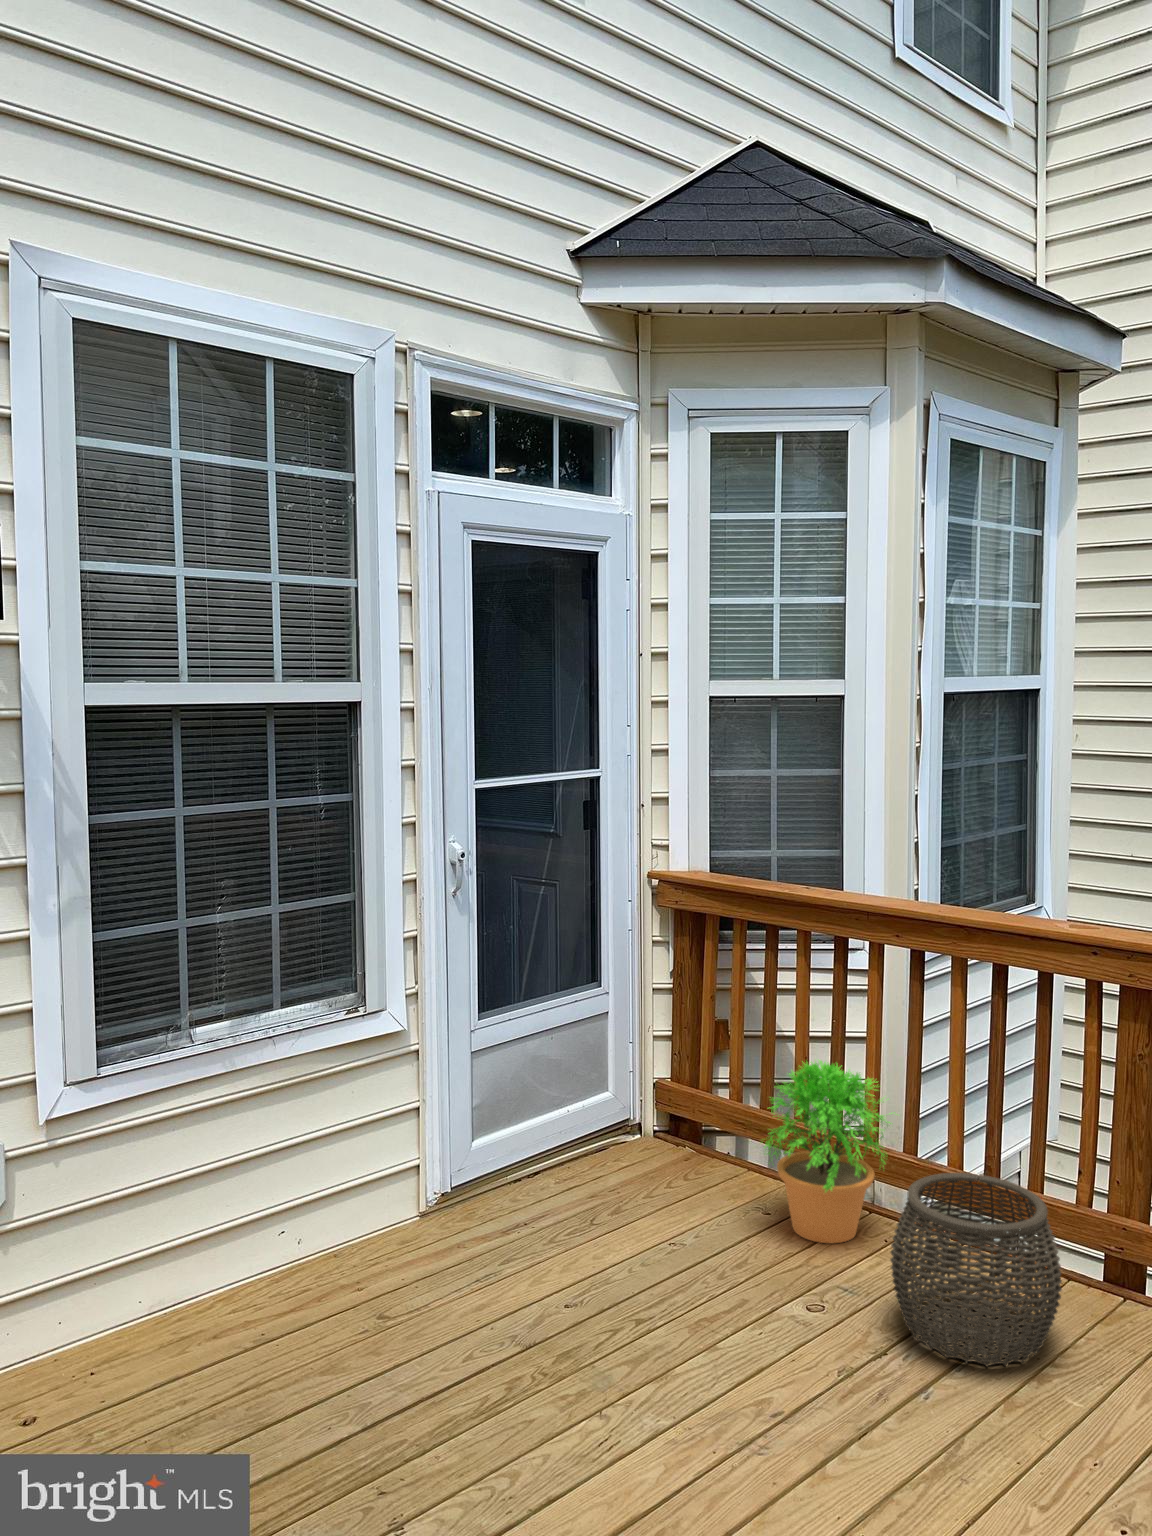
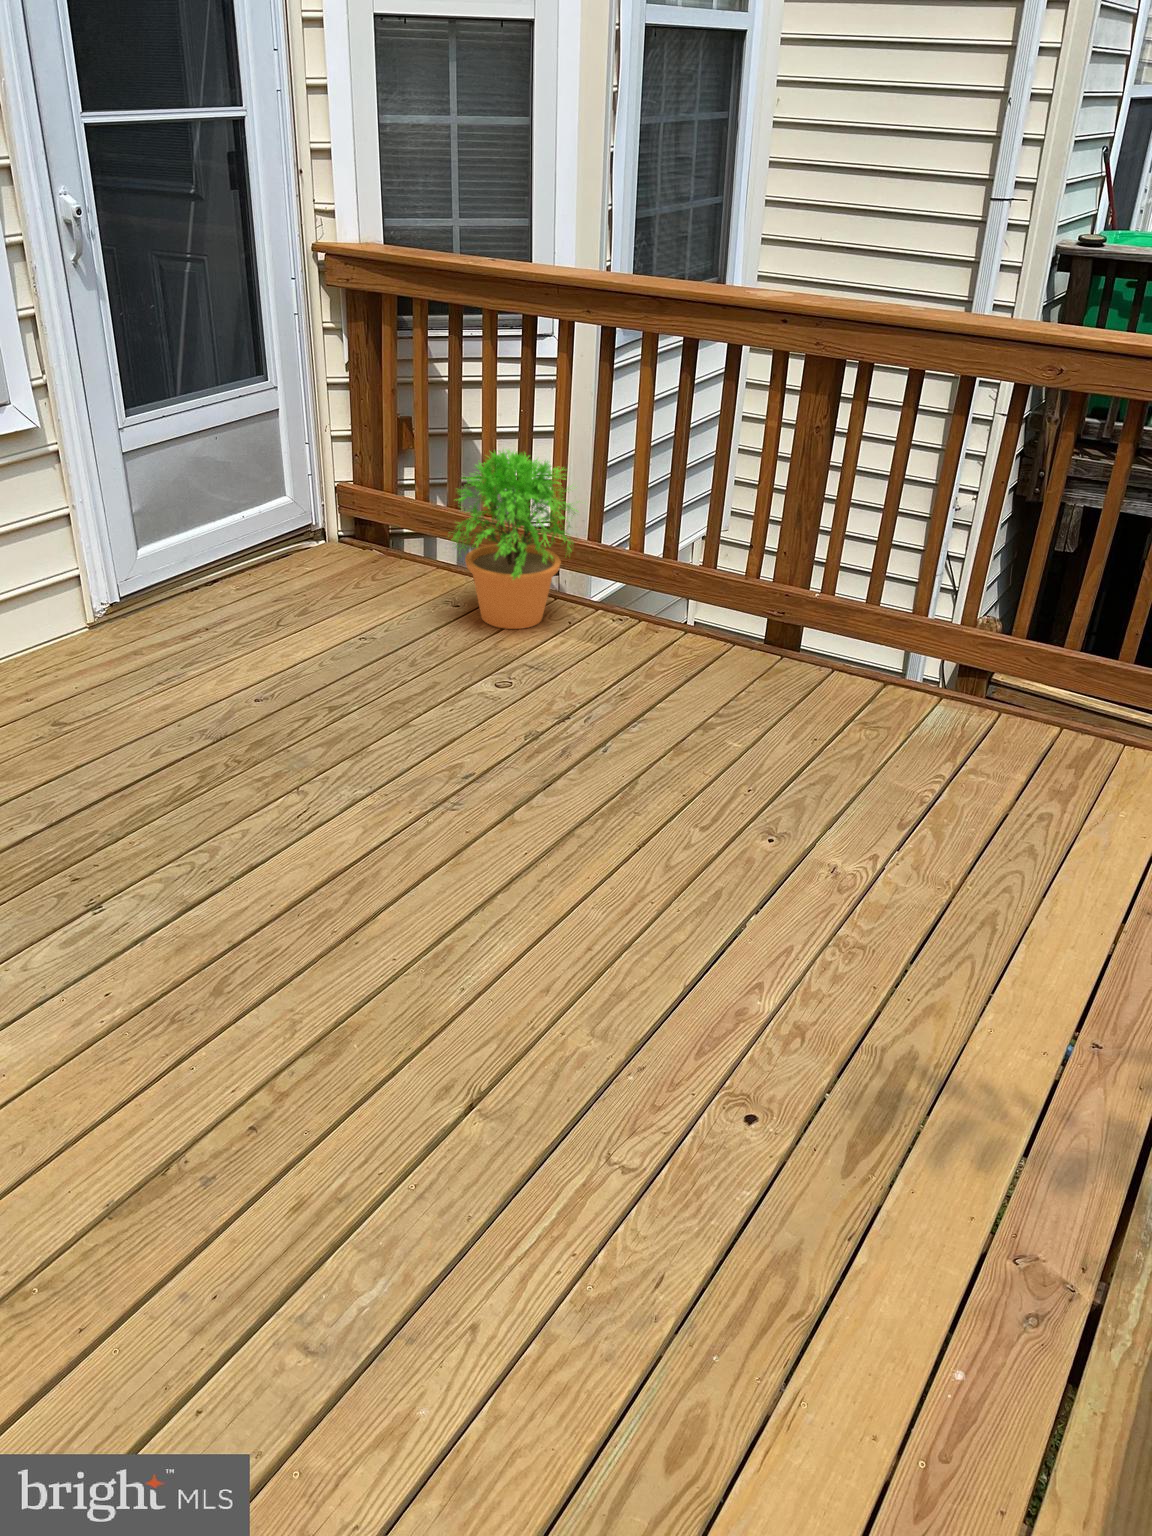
woven basket: present [890,1173,1062,1367] -> none [575,552,730,721]

